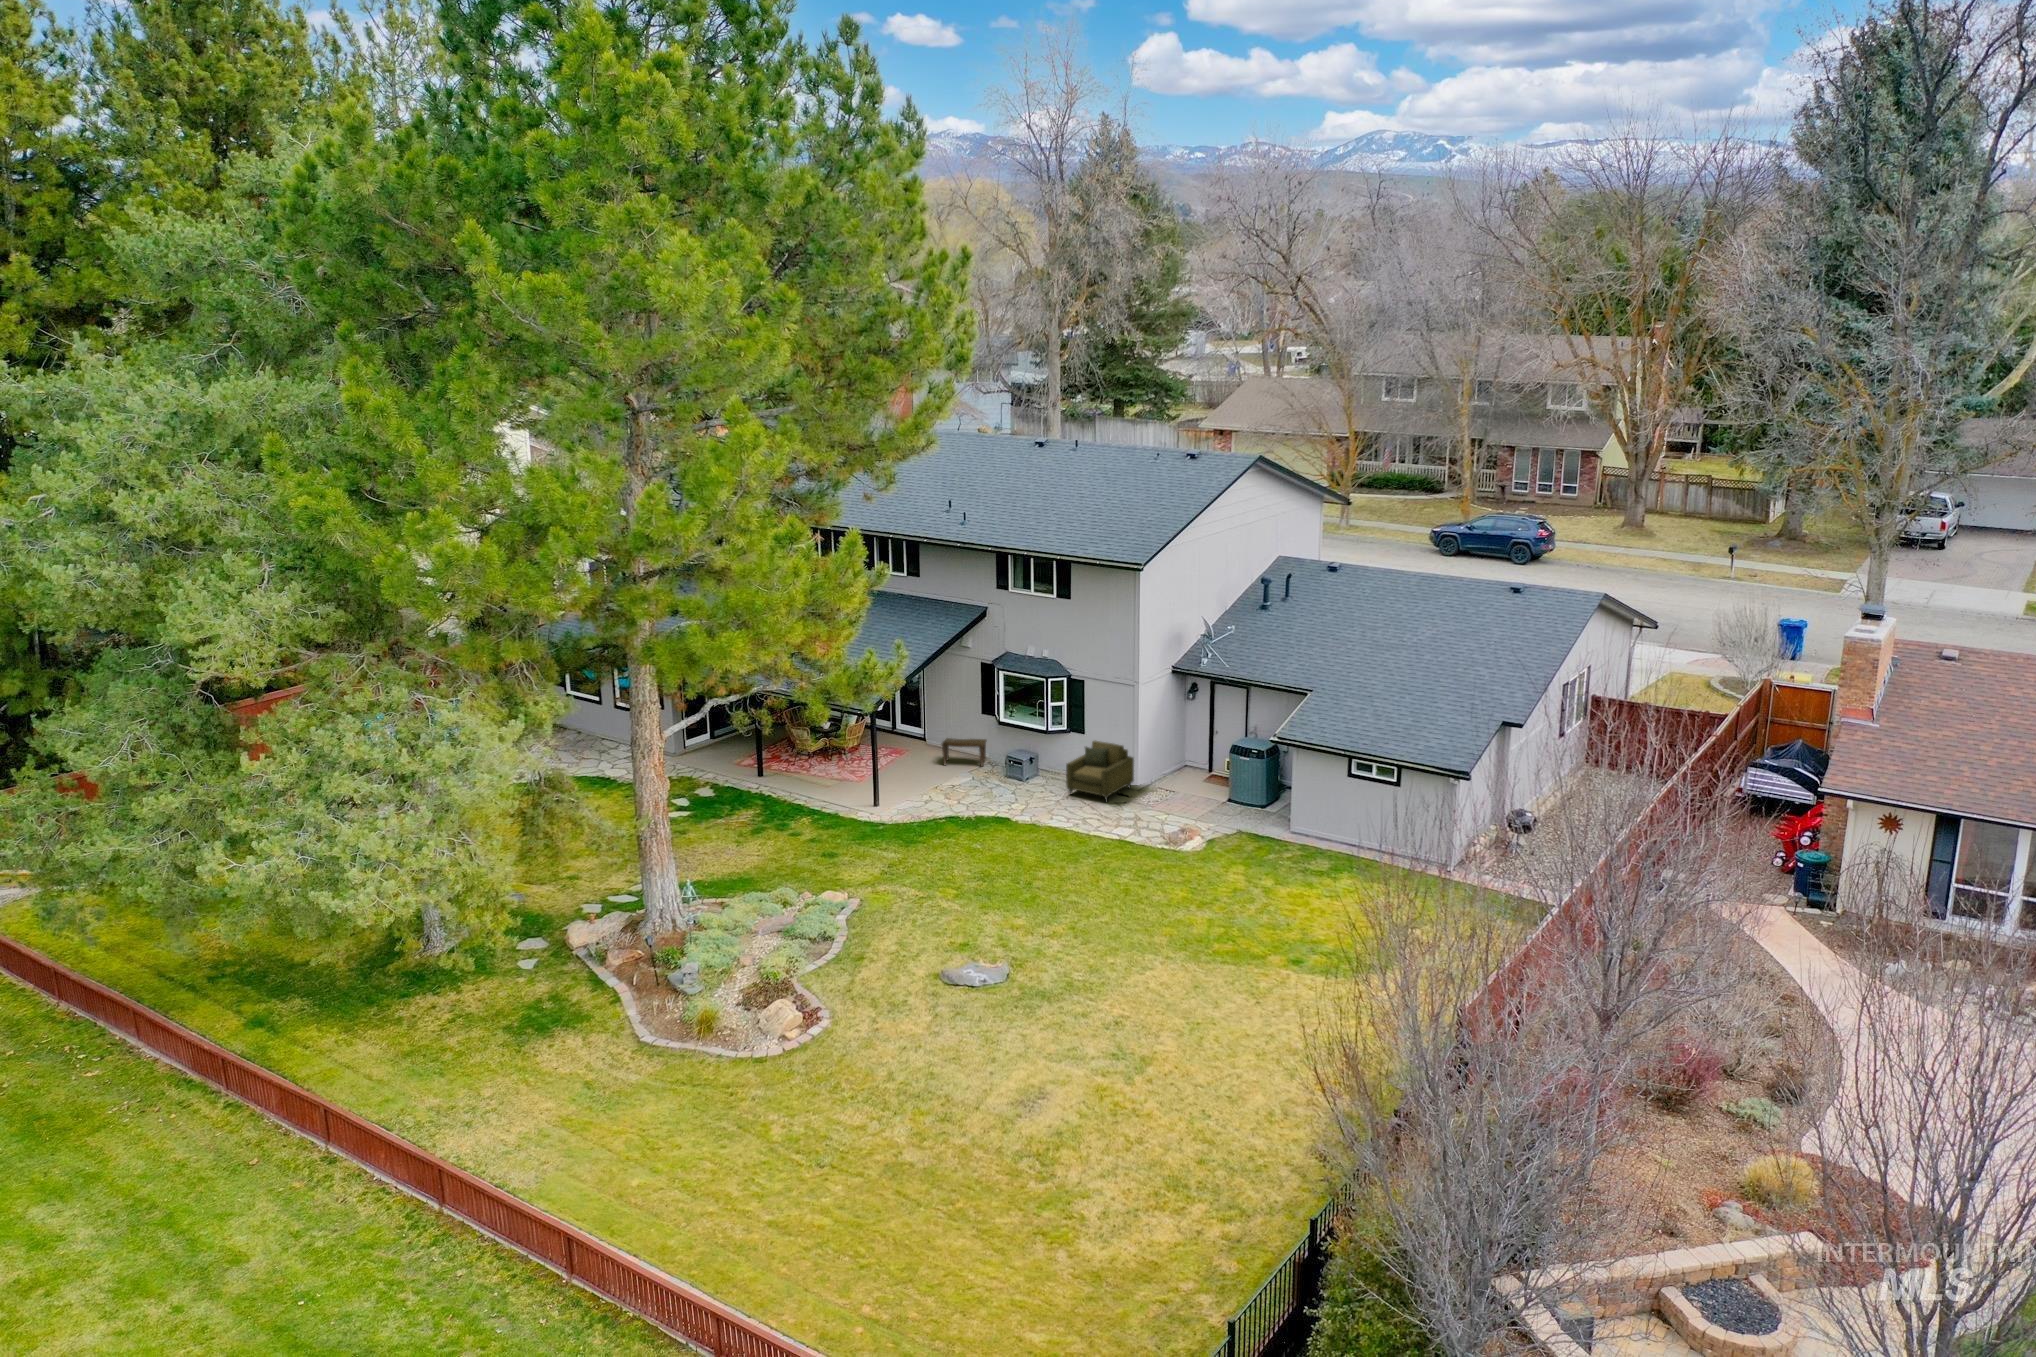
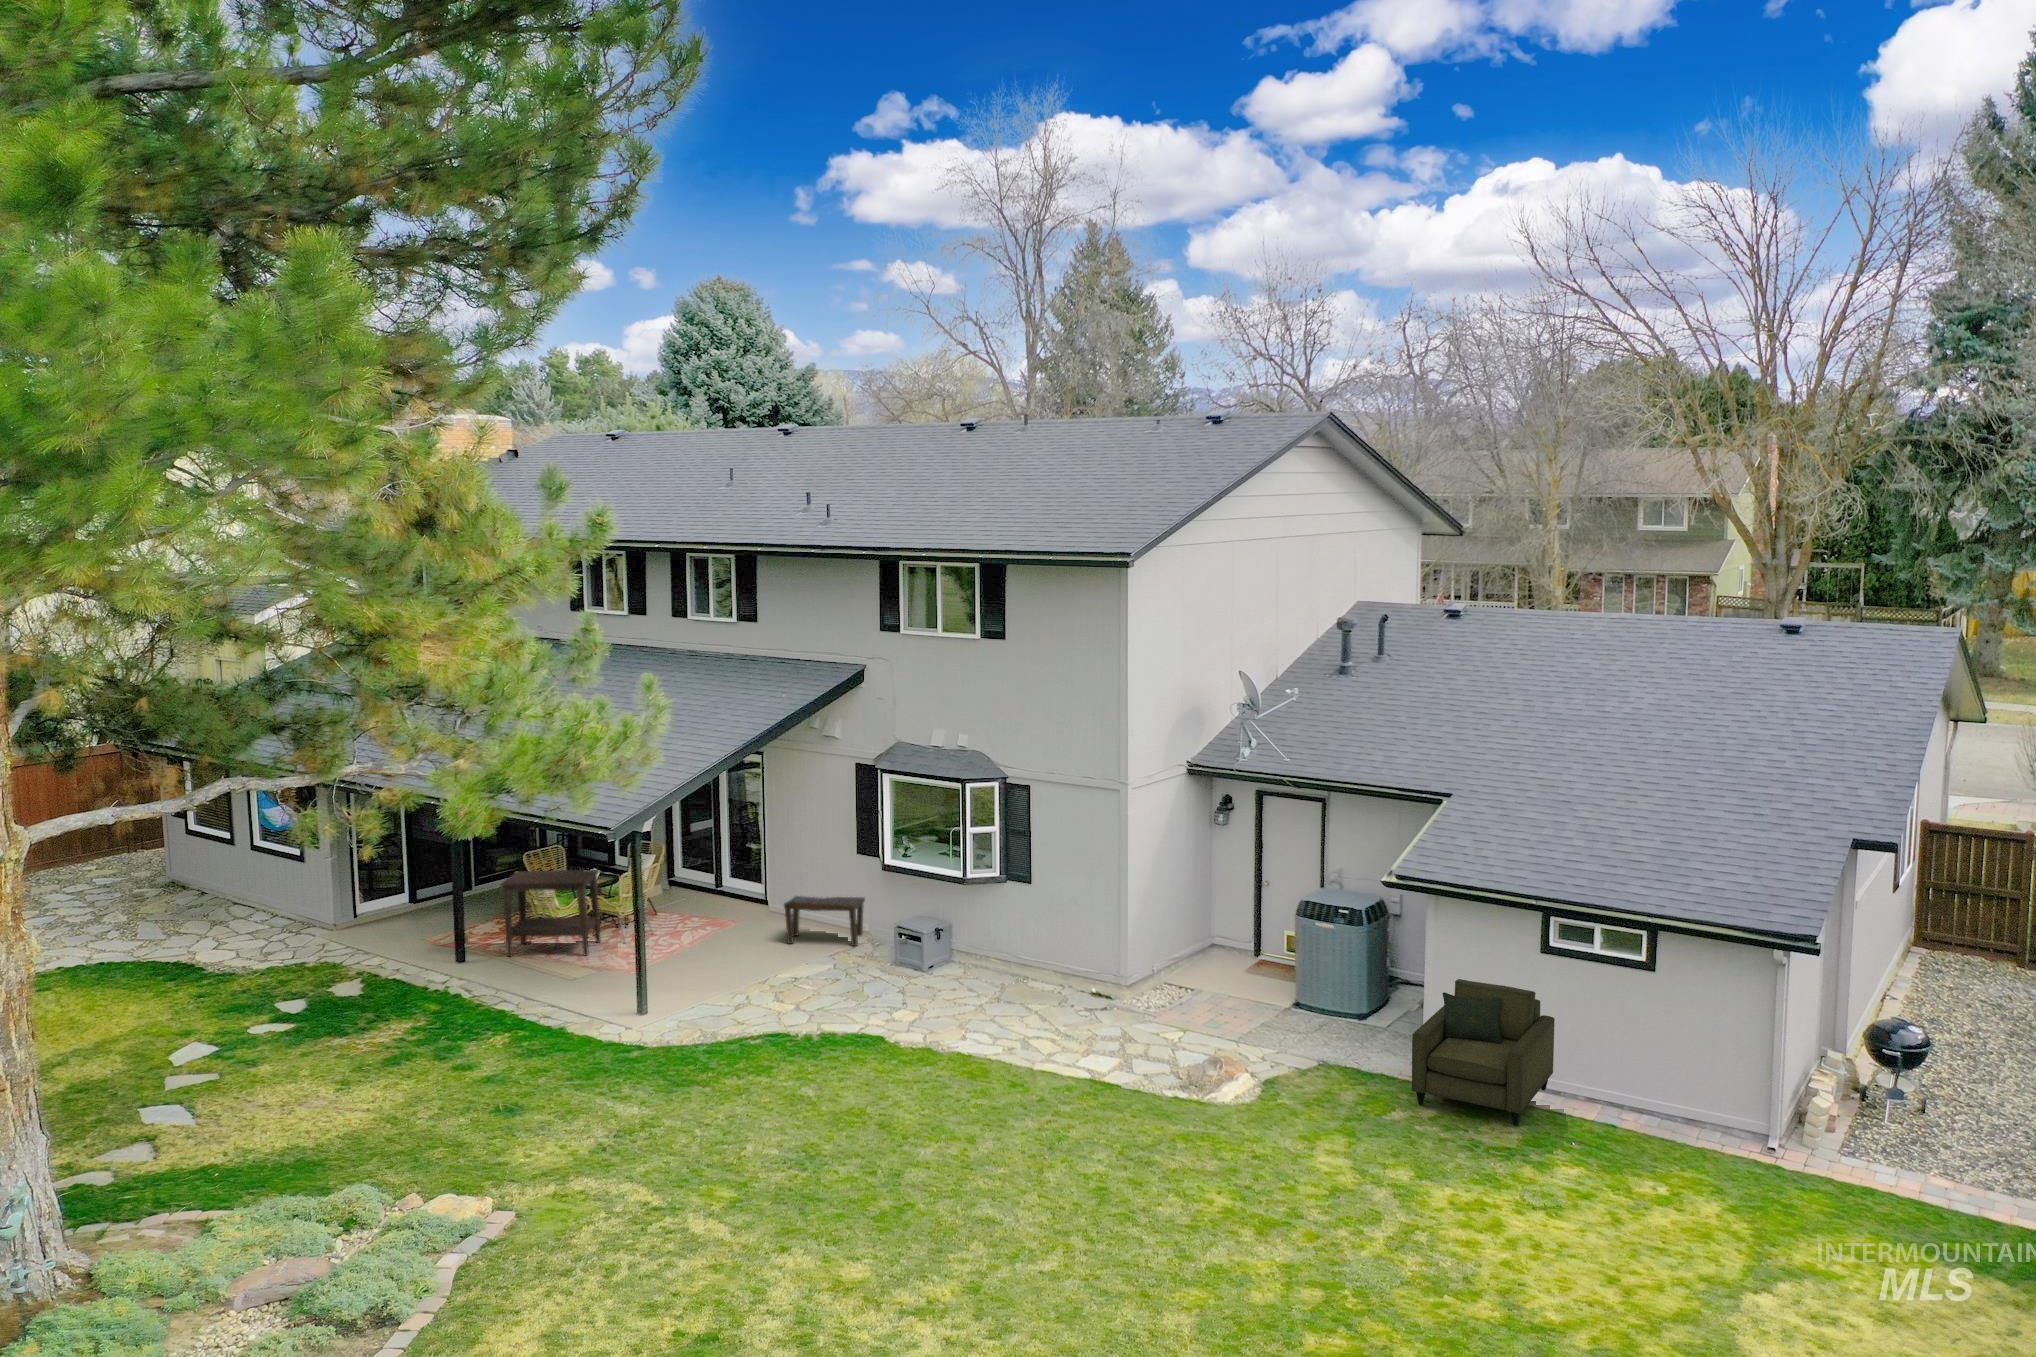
side table: none [782,724,836,773] -> present [501,870,601,957]
armchair: present [1066,741,1134,802] -> present [1412,979,1555,1126]

